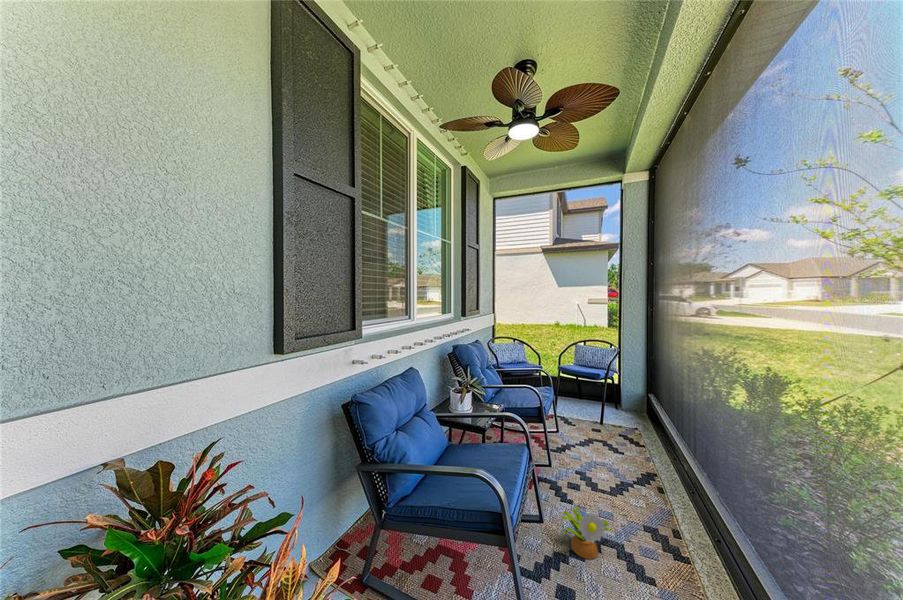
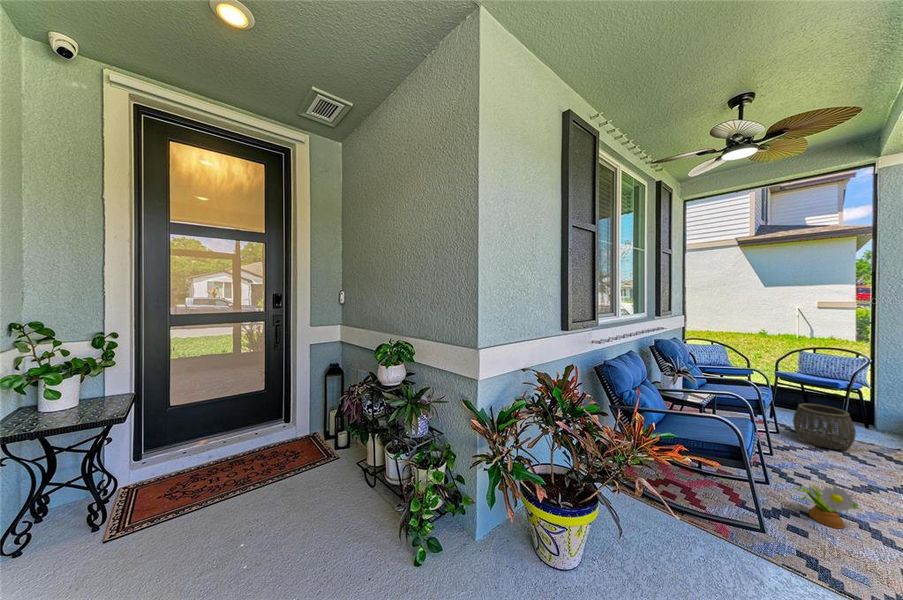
woven basket: none [568,397,610,441] -> present [793,404,856,450]

